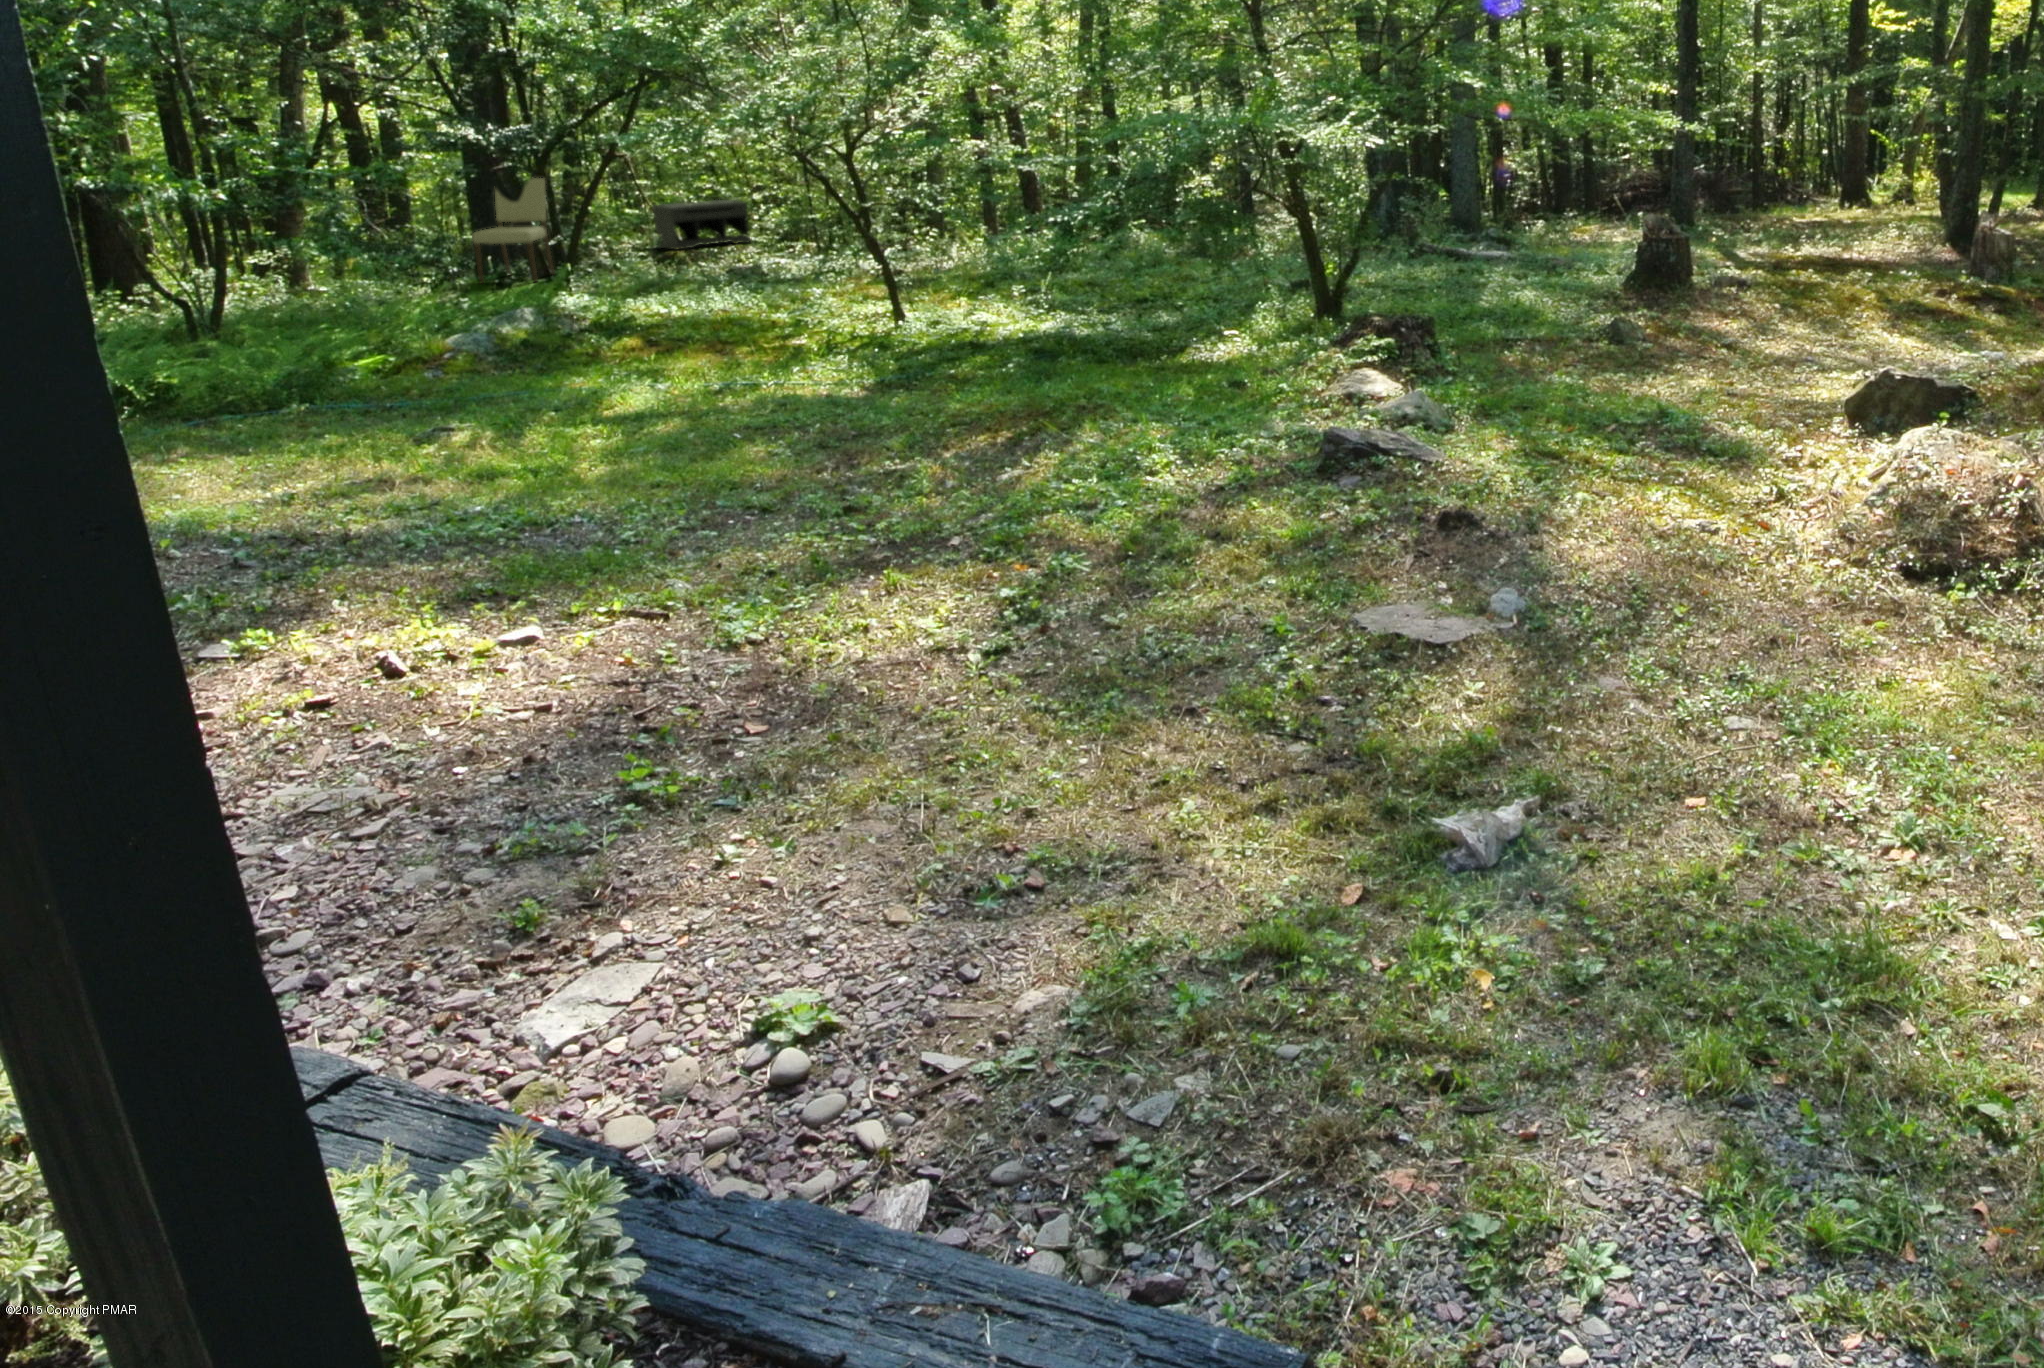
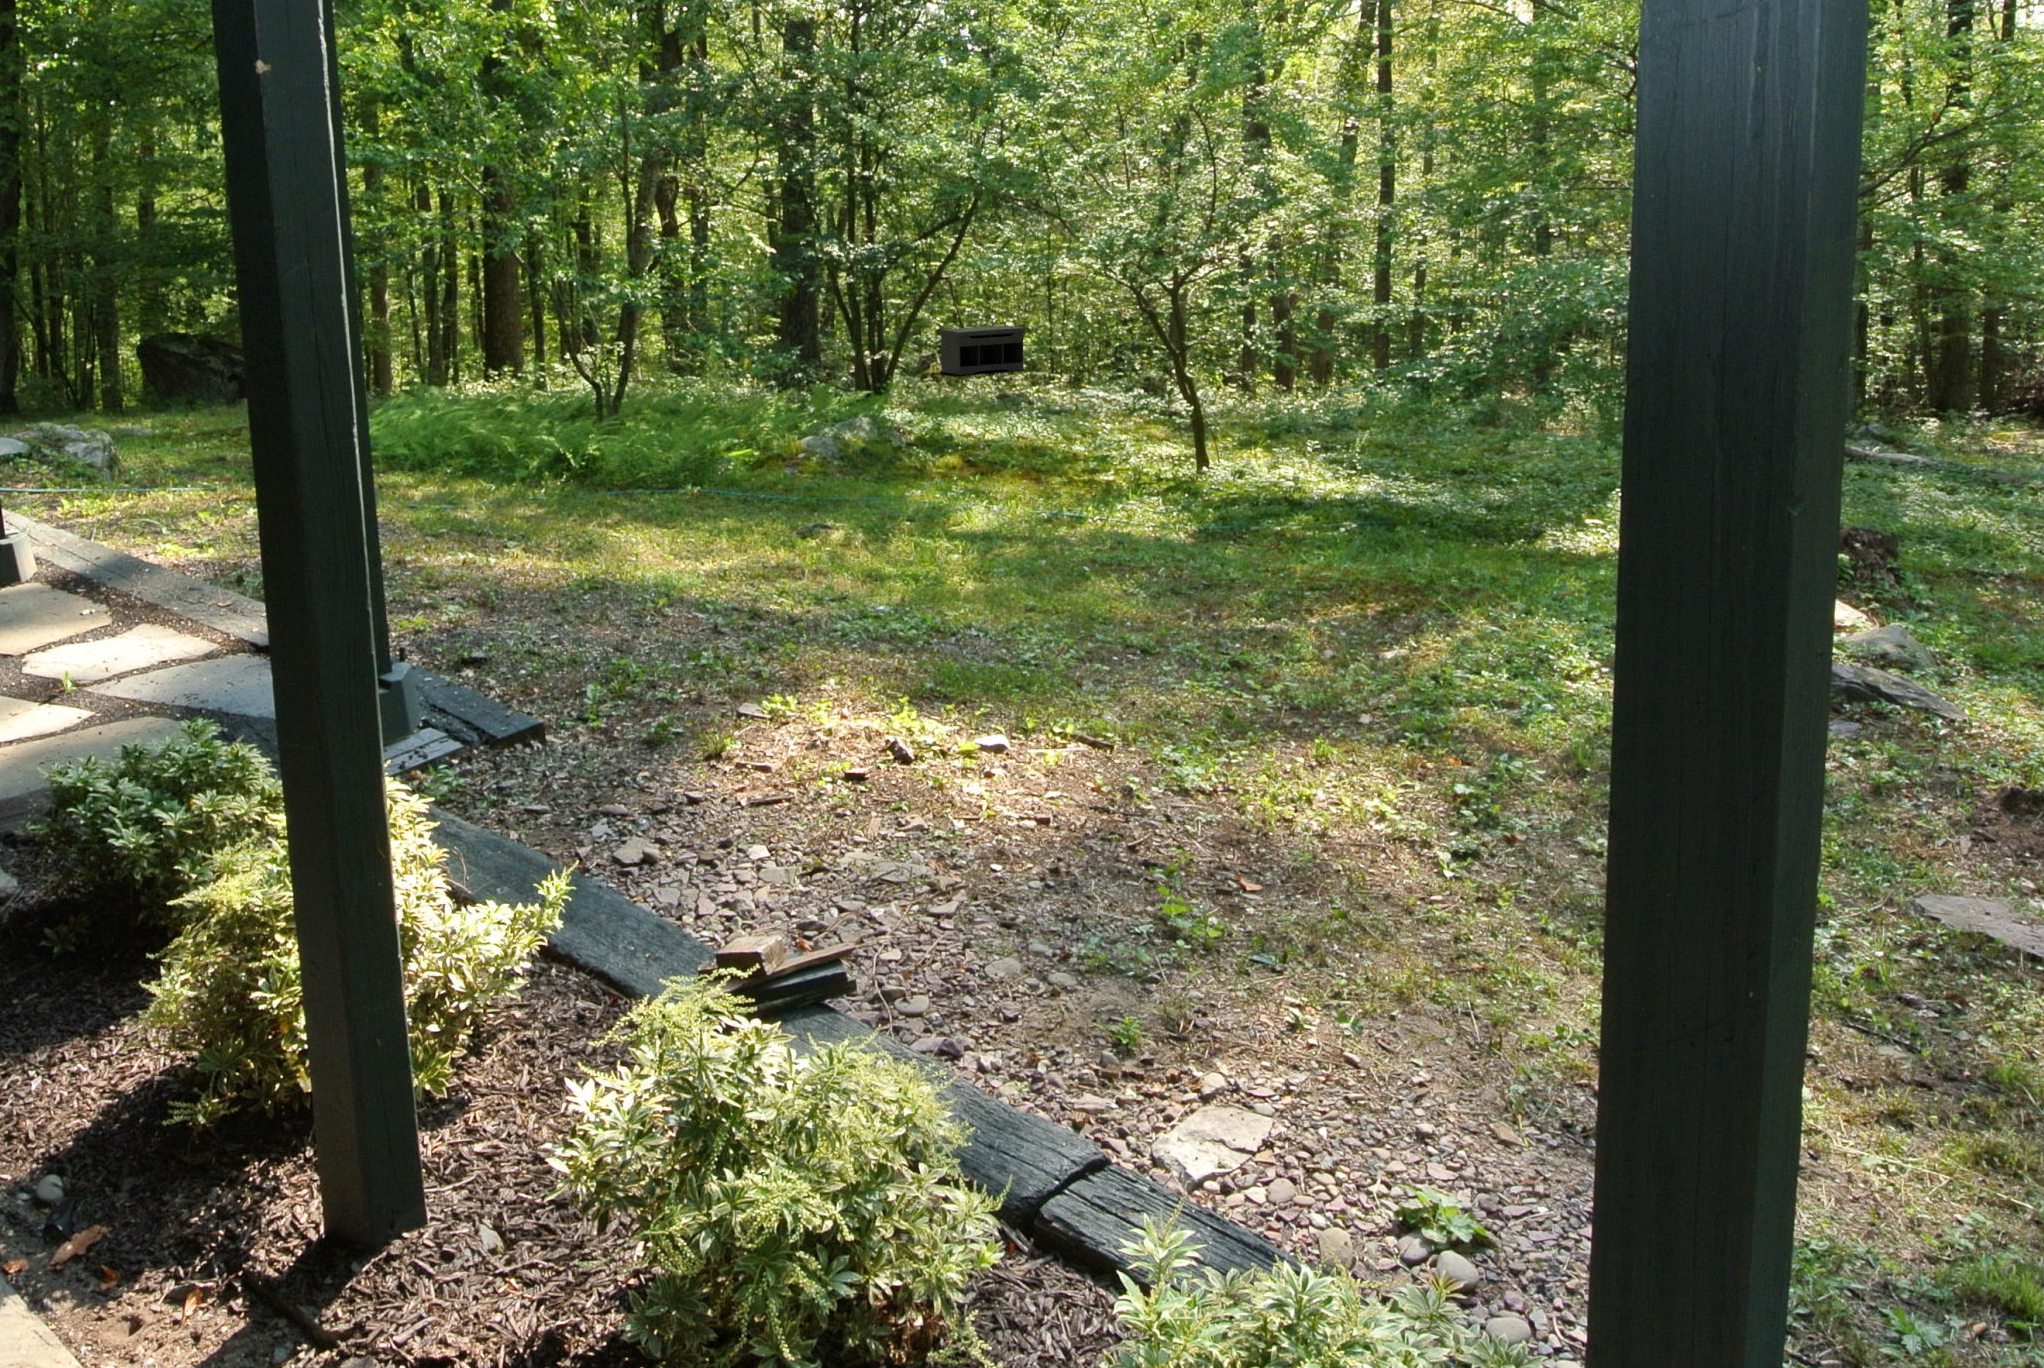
chair: present [472,178,555,283] -> none [805,298,865,401]

